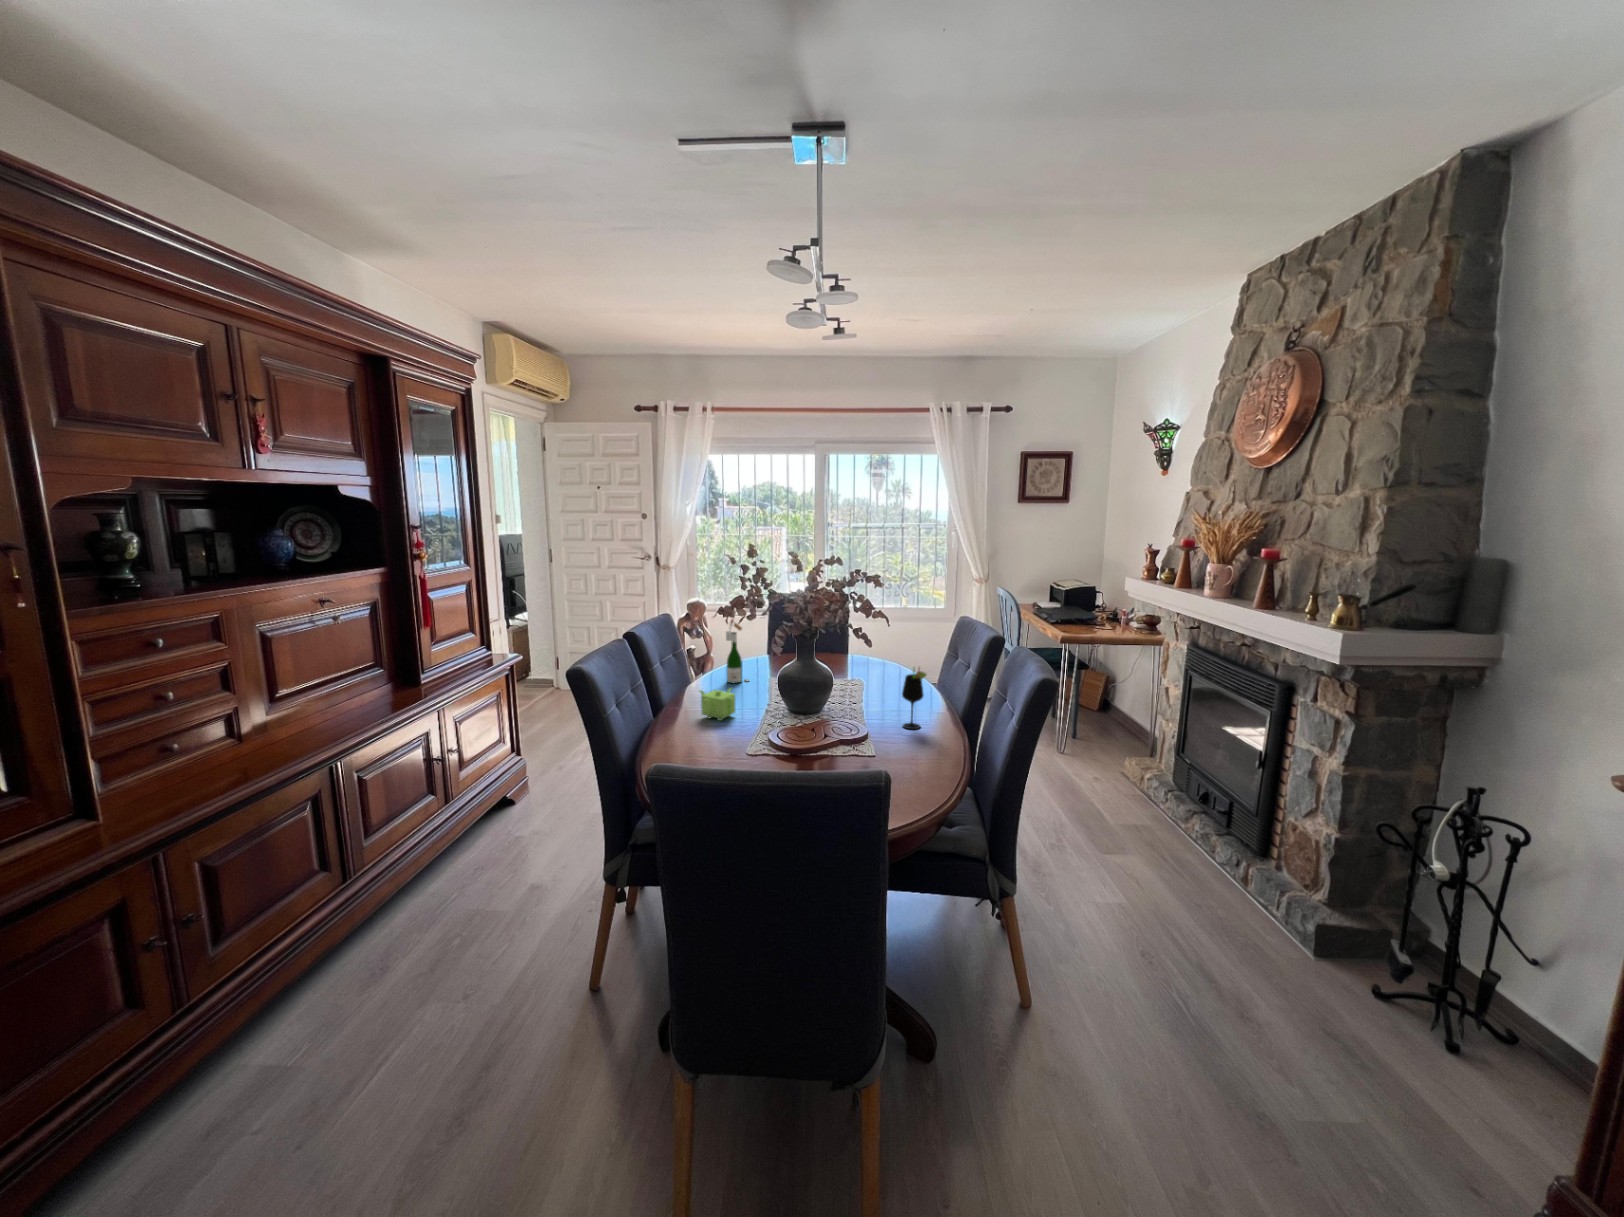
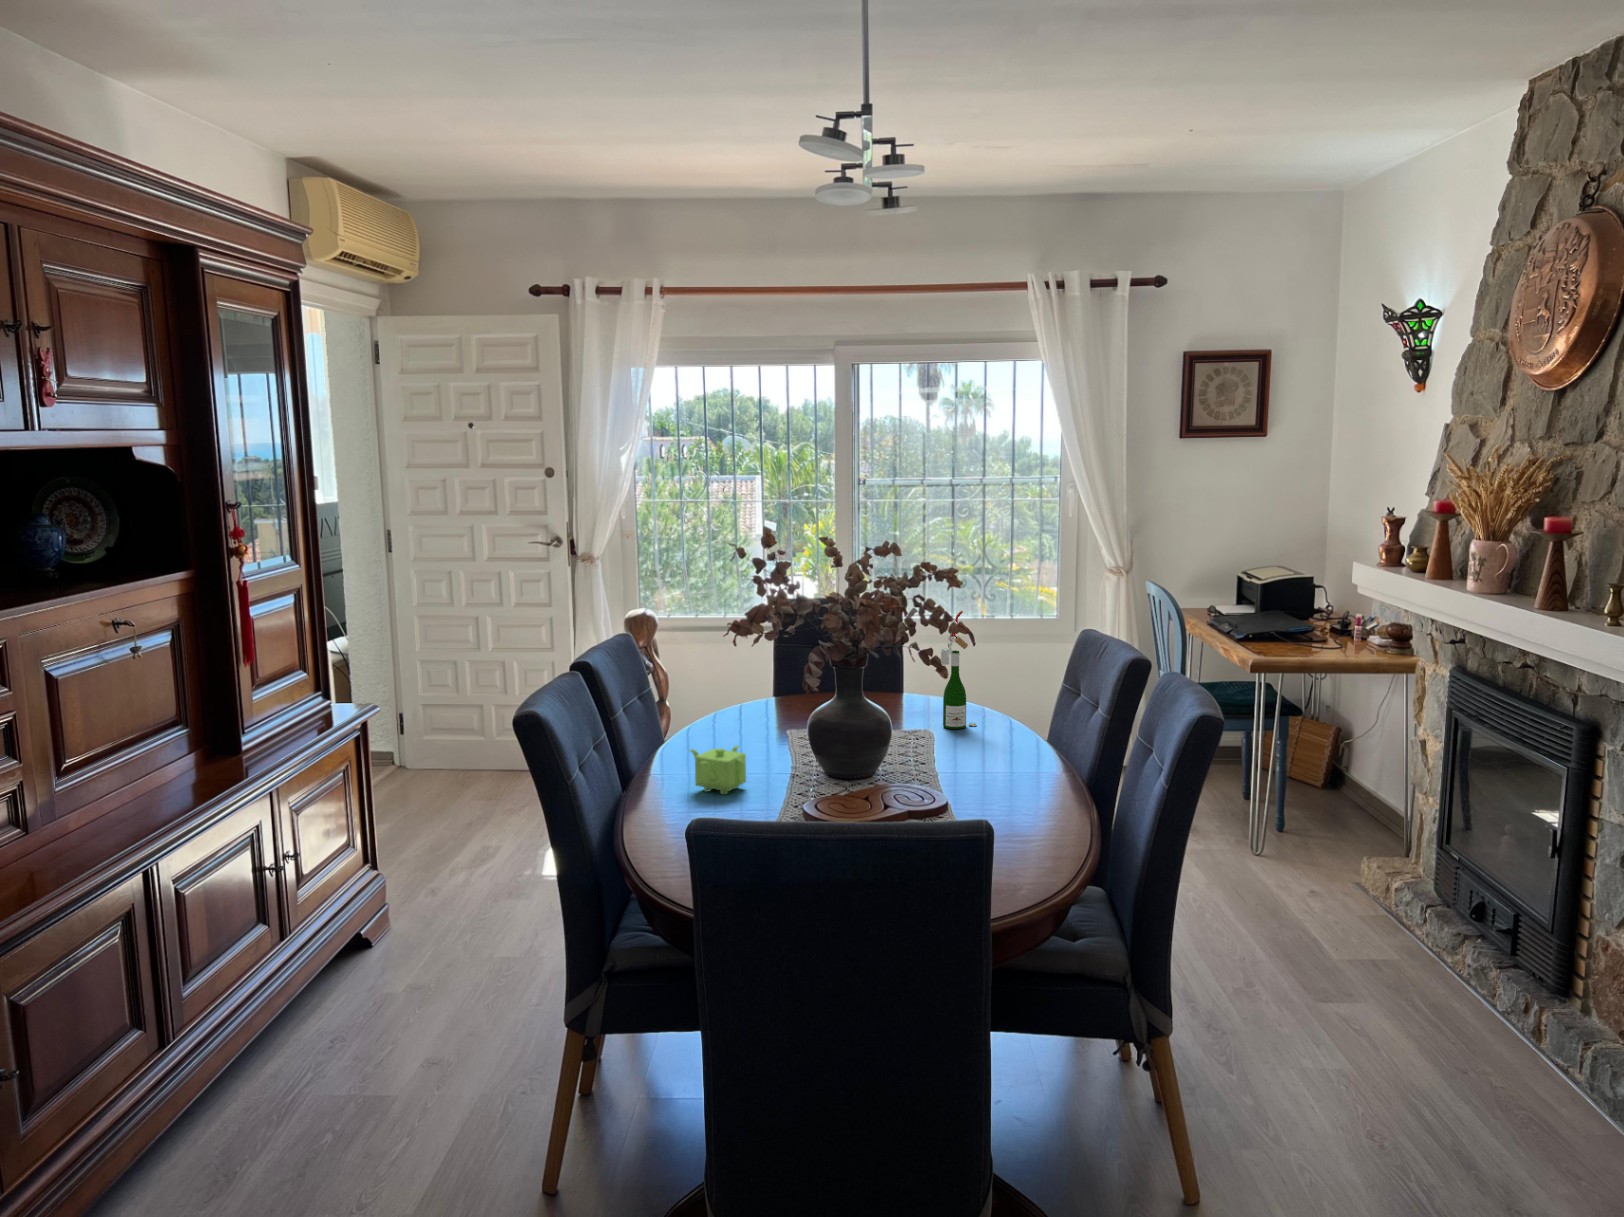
wine bottle: present [726,619,749,683] -> present [941,611,977,729]
wine glass: present [902,670,926,729] -> none [1000,706,1037,800]

